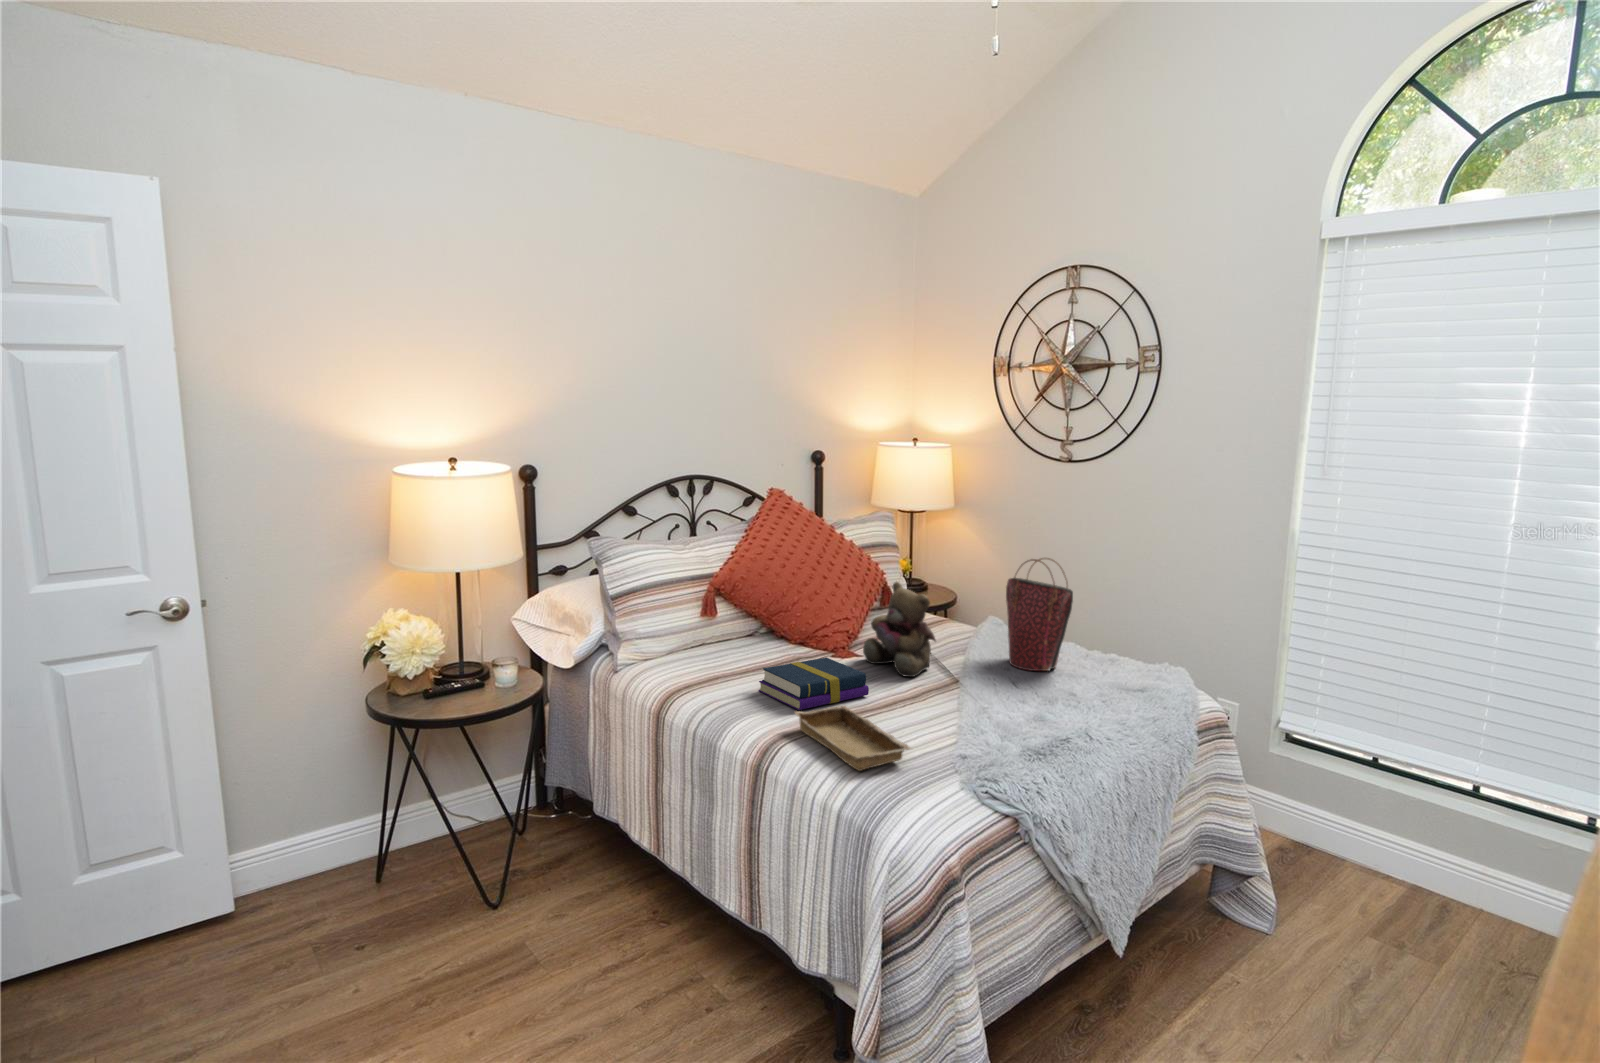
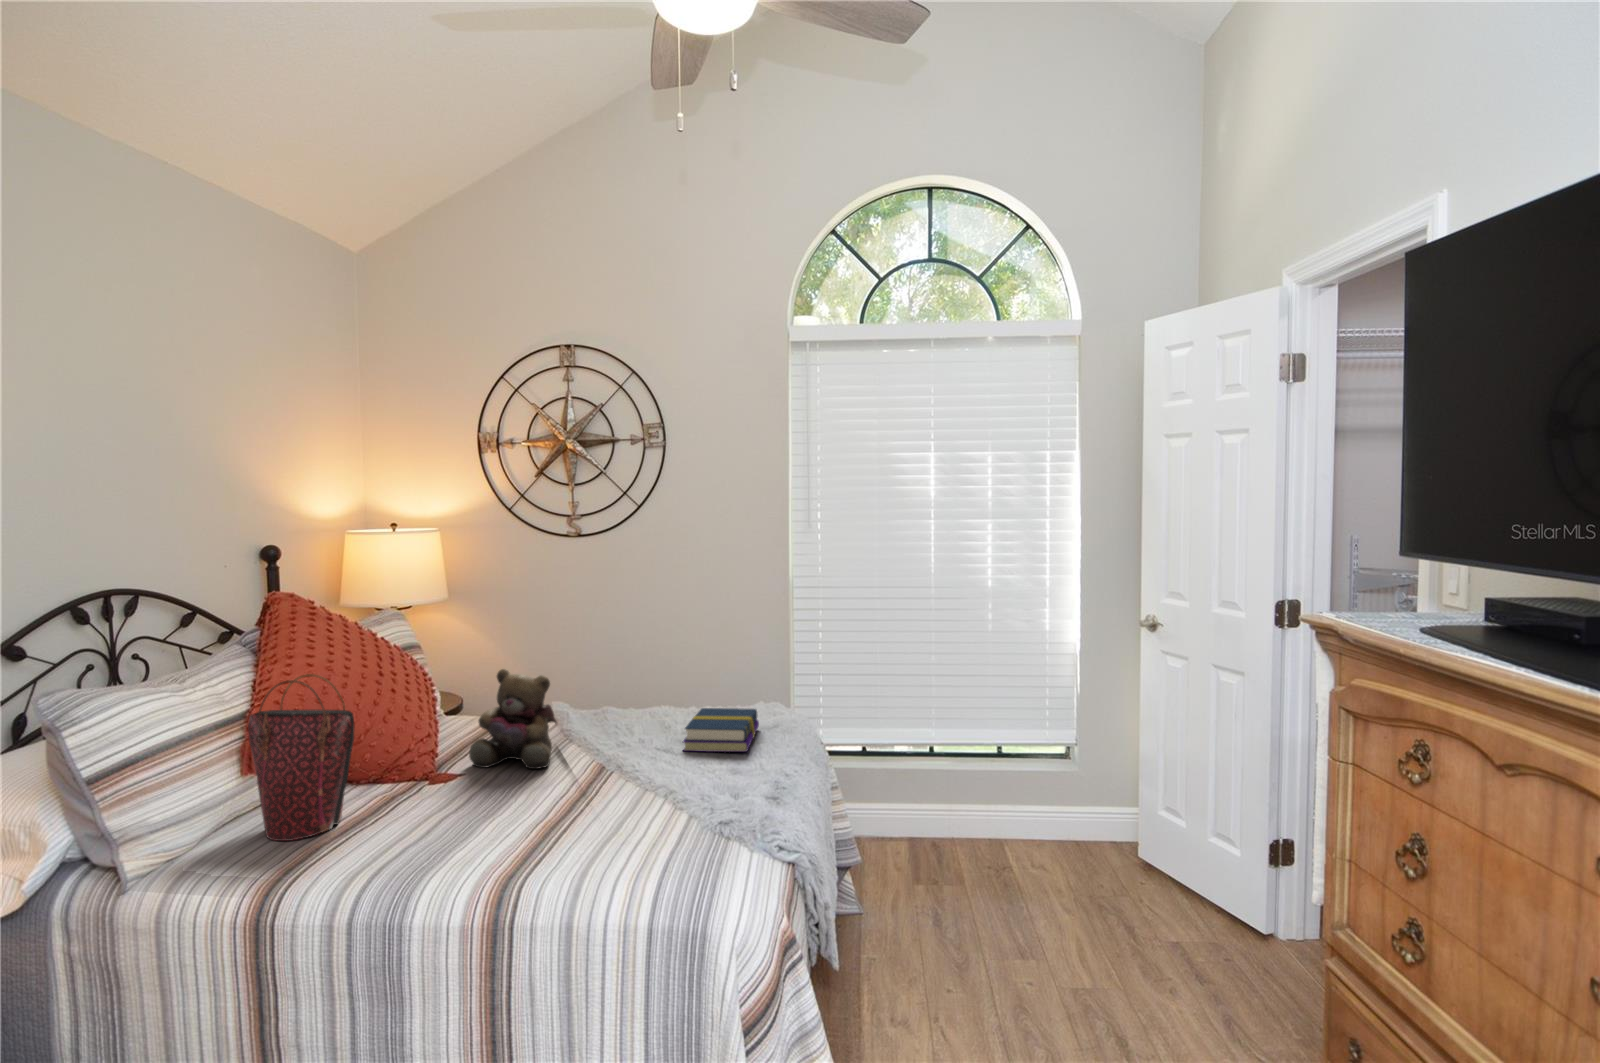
handbag: present [1006,558,1073,671] -> present [248,674,354,841]
book: present [758,658,869,710] -> present [683,708,759,752]
tray: present [795,706,911,771] -> none [502,815,667,875]

